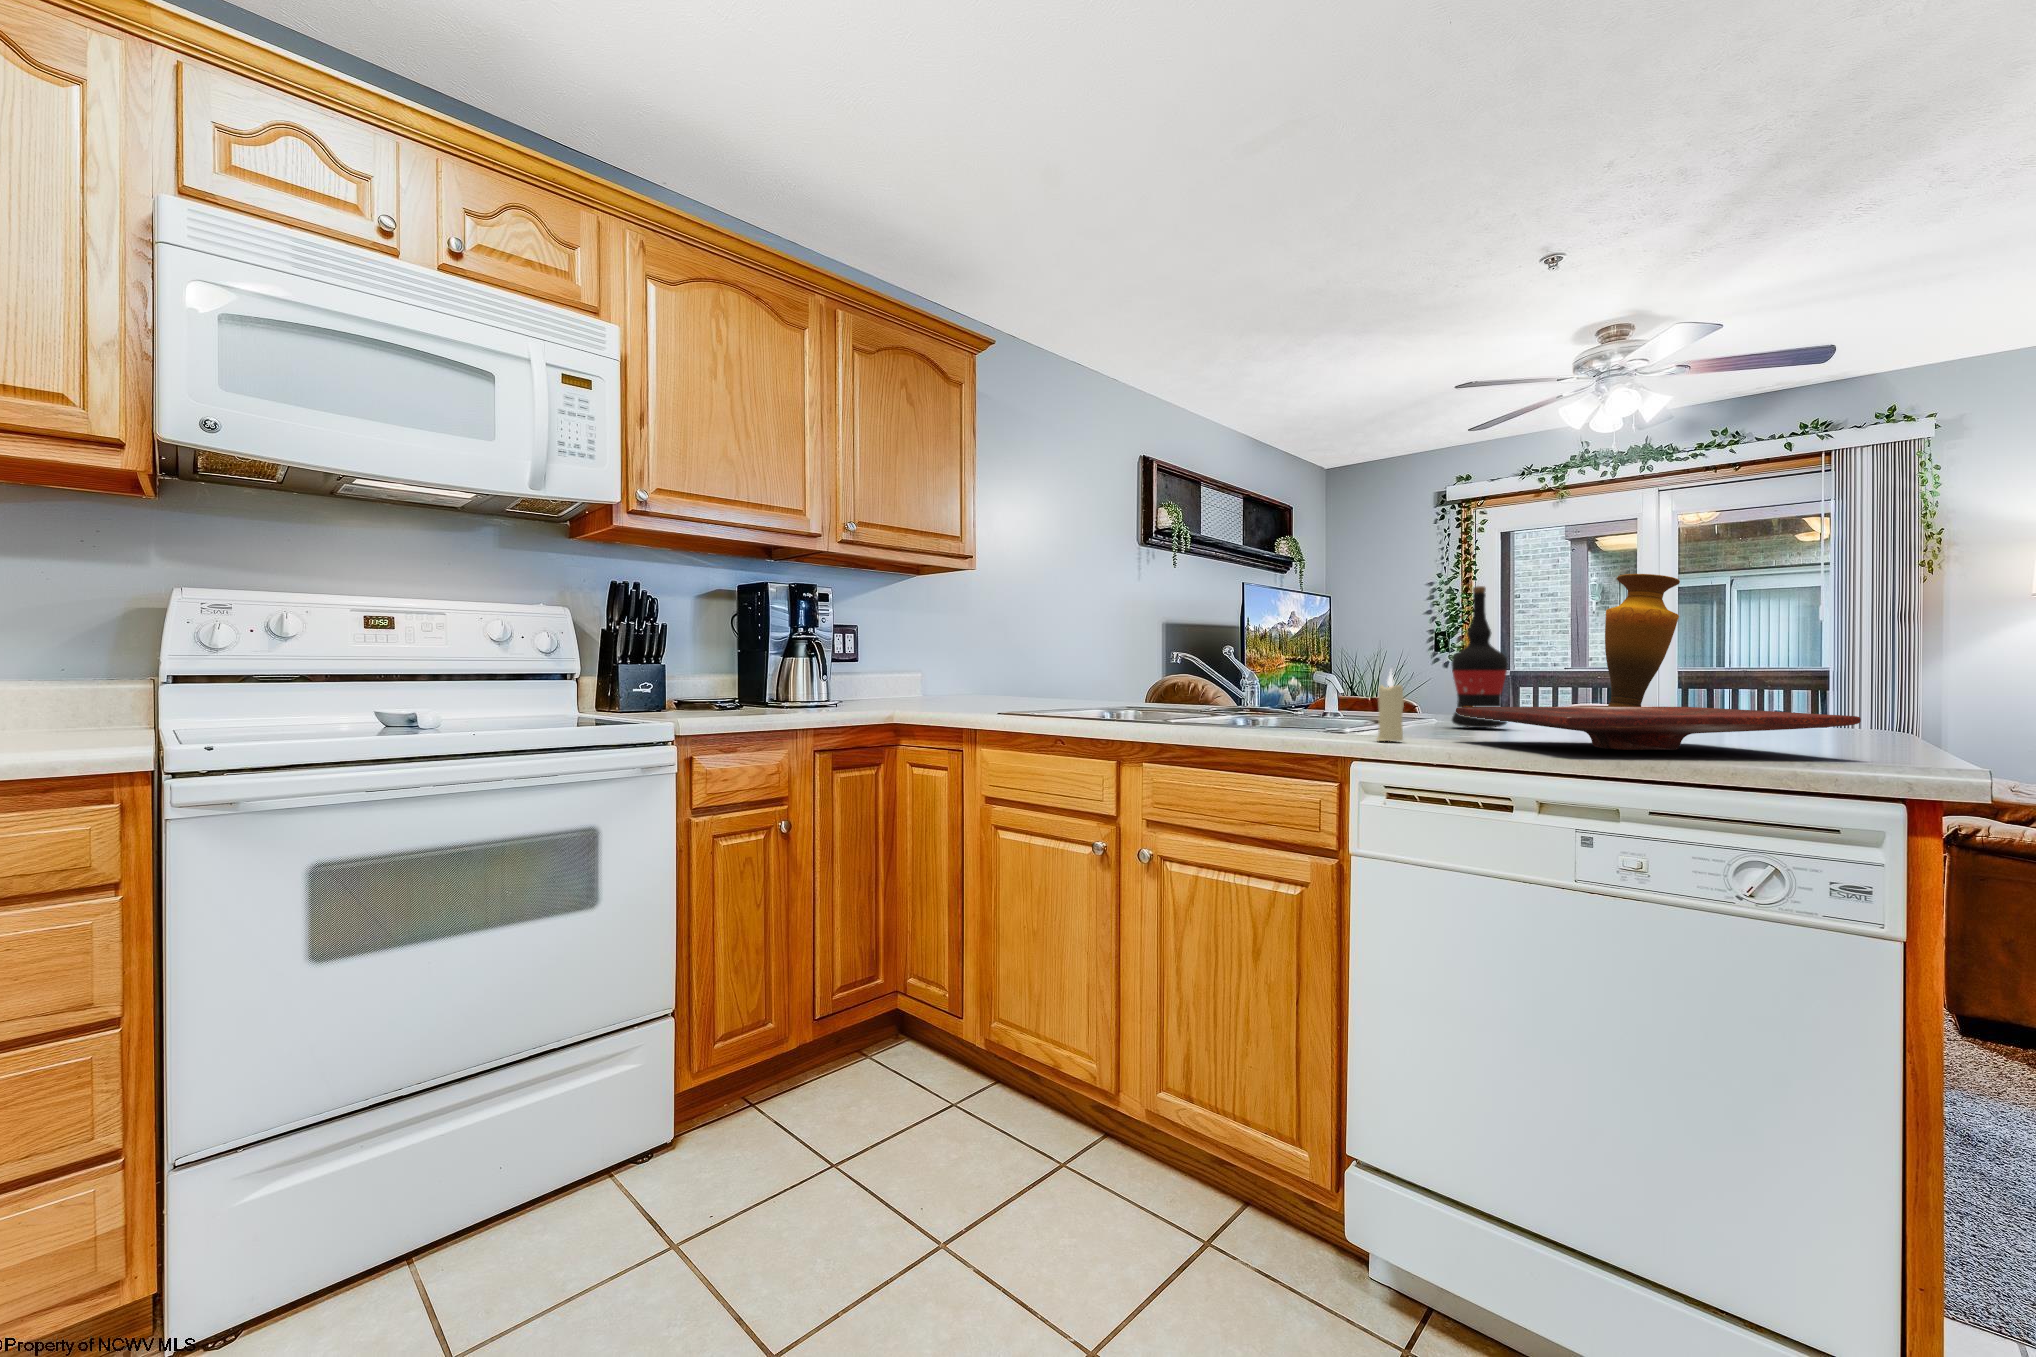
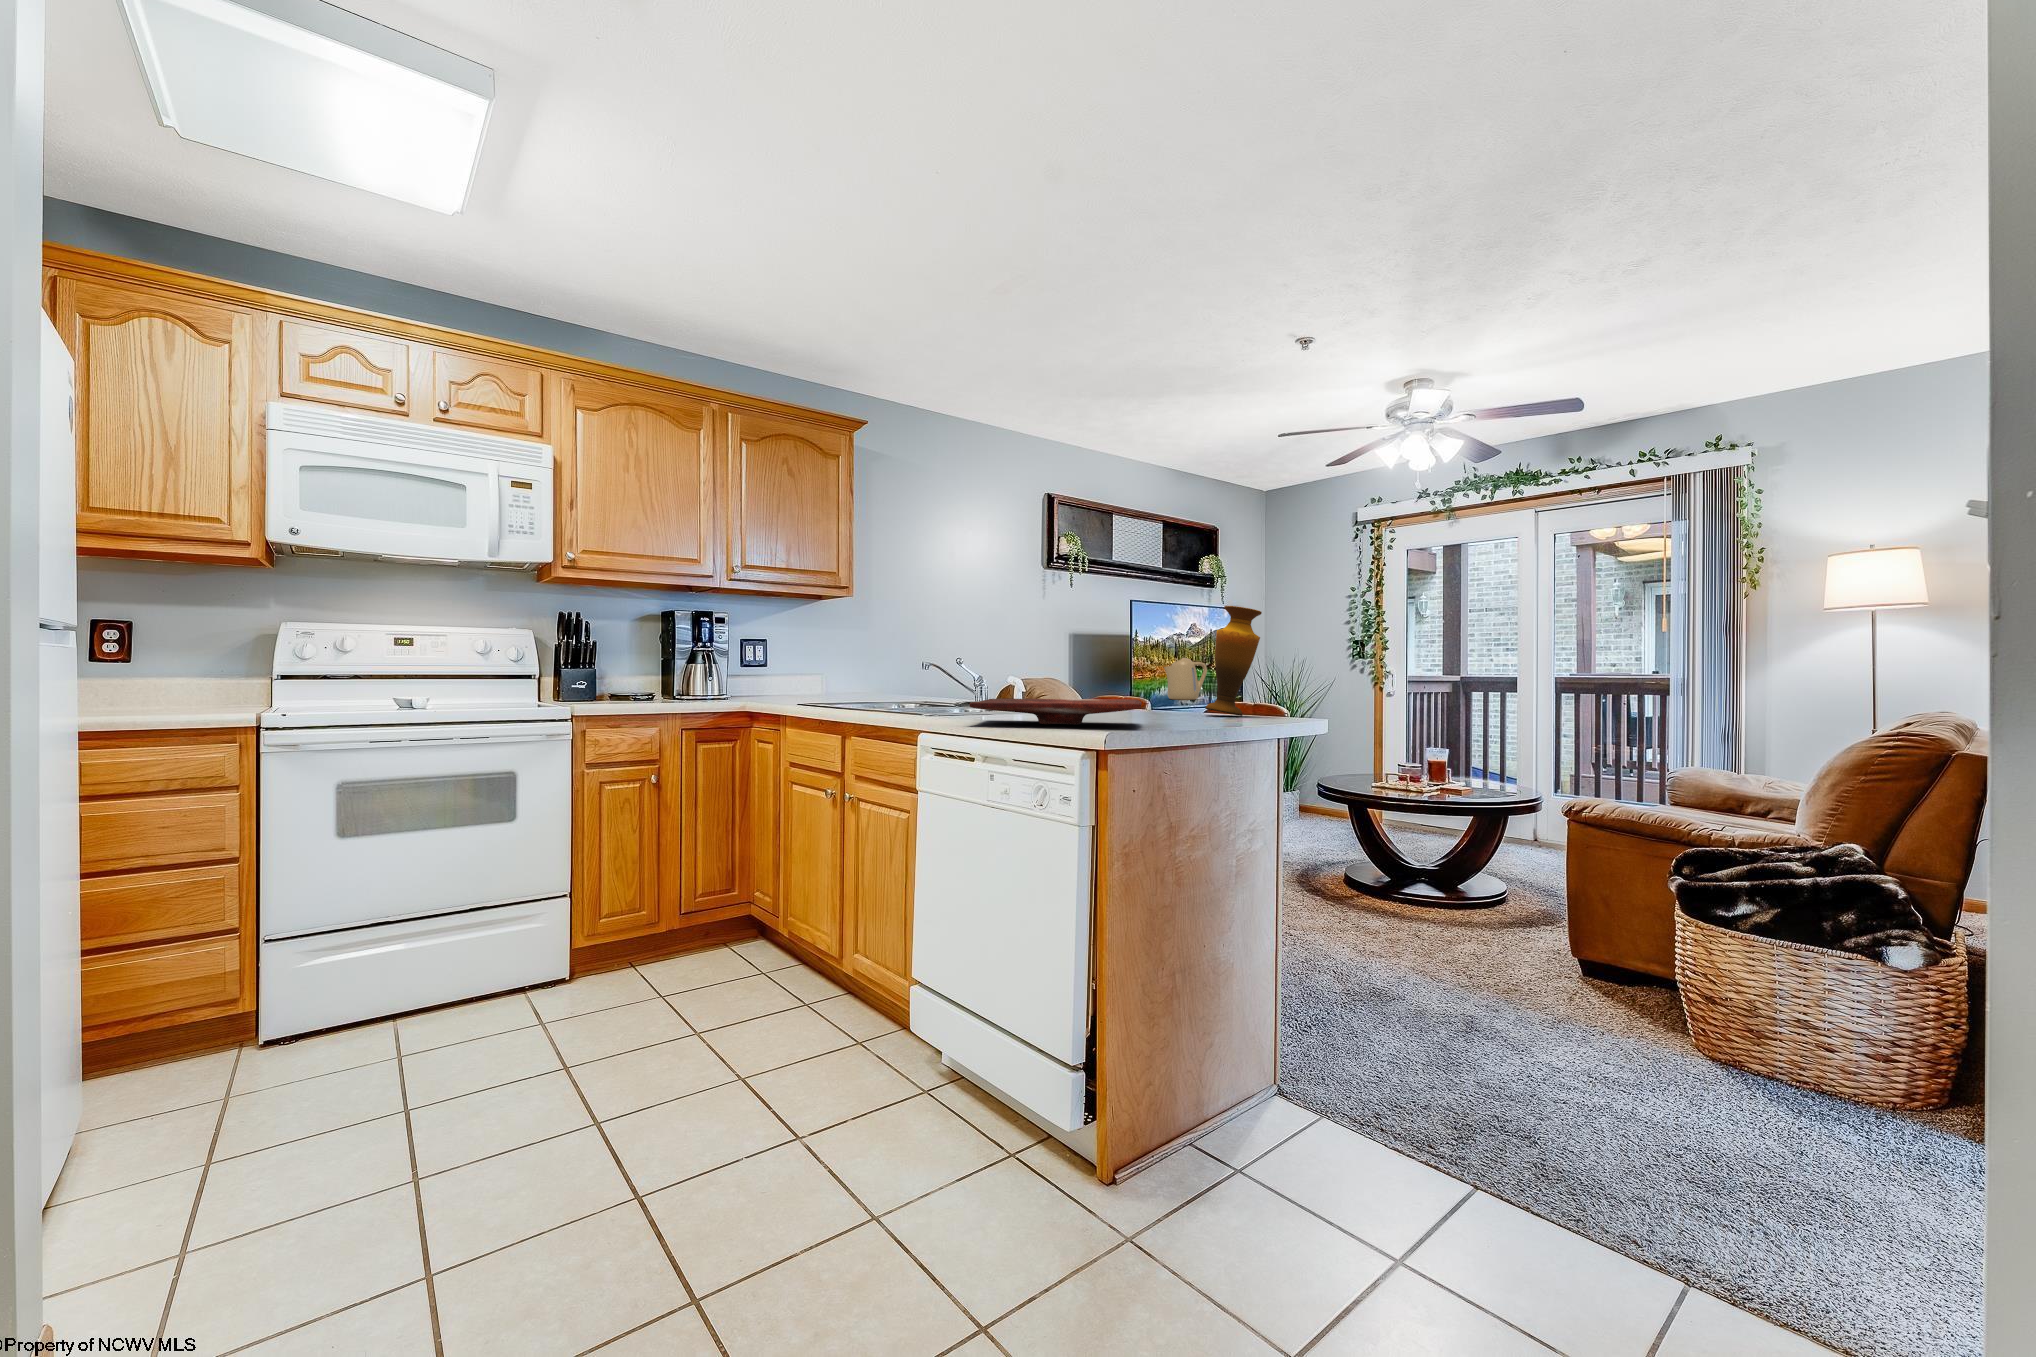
wine bottle: present [1452,586,1508,728] -> none [1070,617,1104,715]
kettle: none [1289,650,1339,700] -> present [1164,658,1207,700]
candle: present [1377,671,1404,741] -> none [932,674,950,719]

